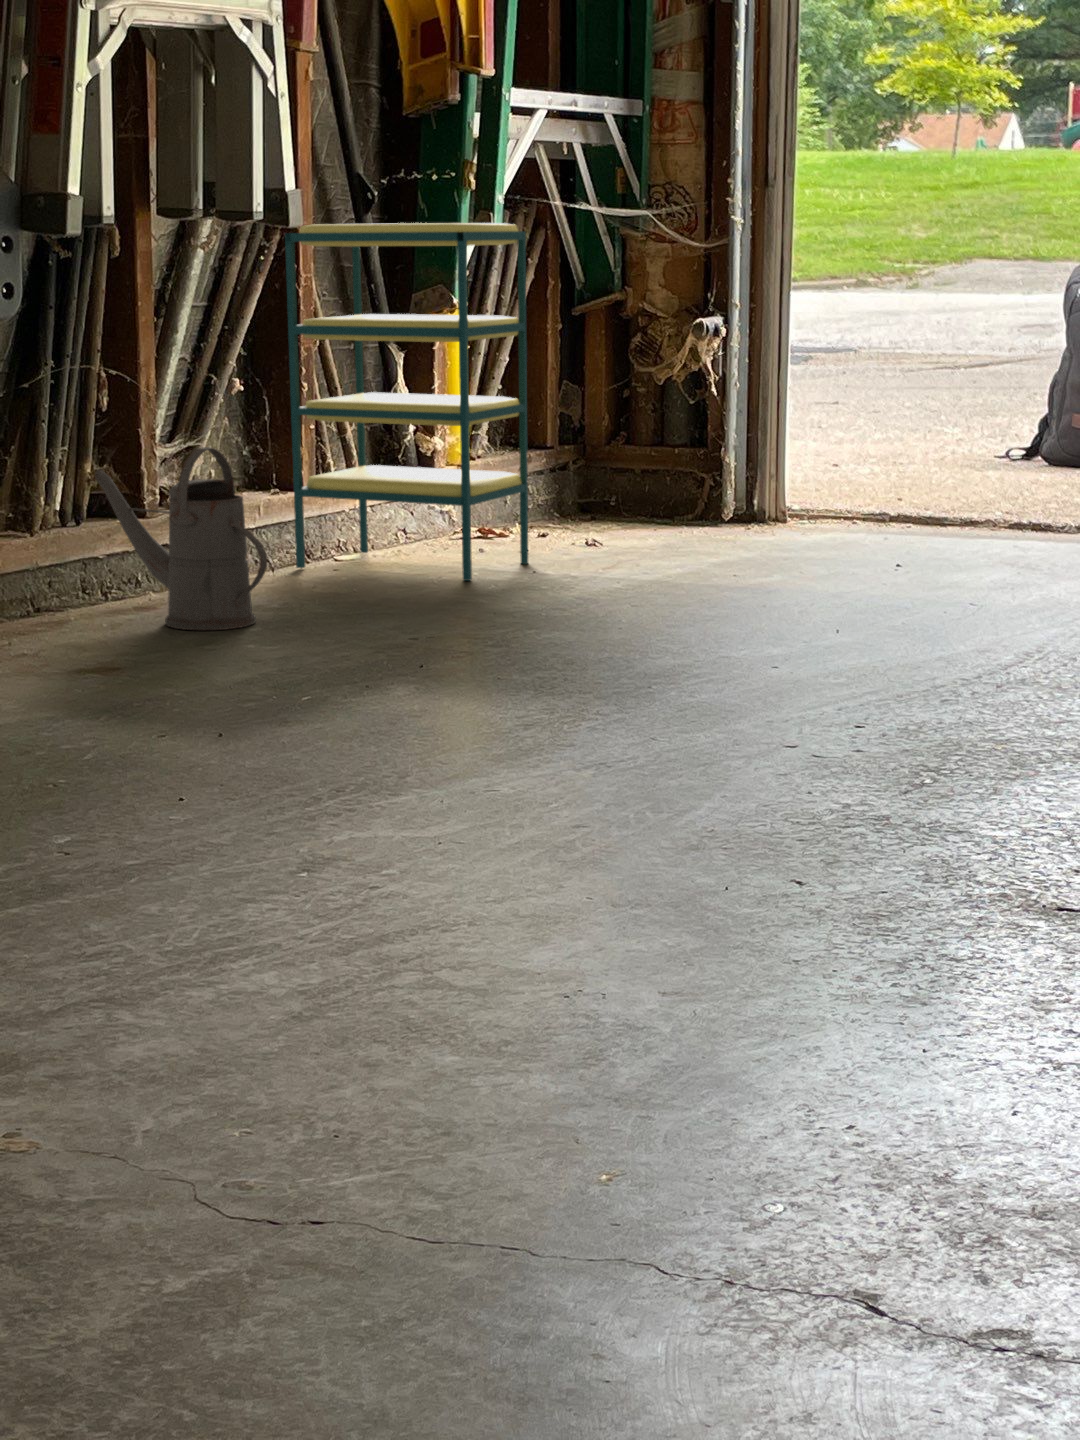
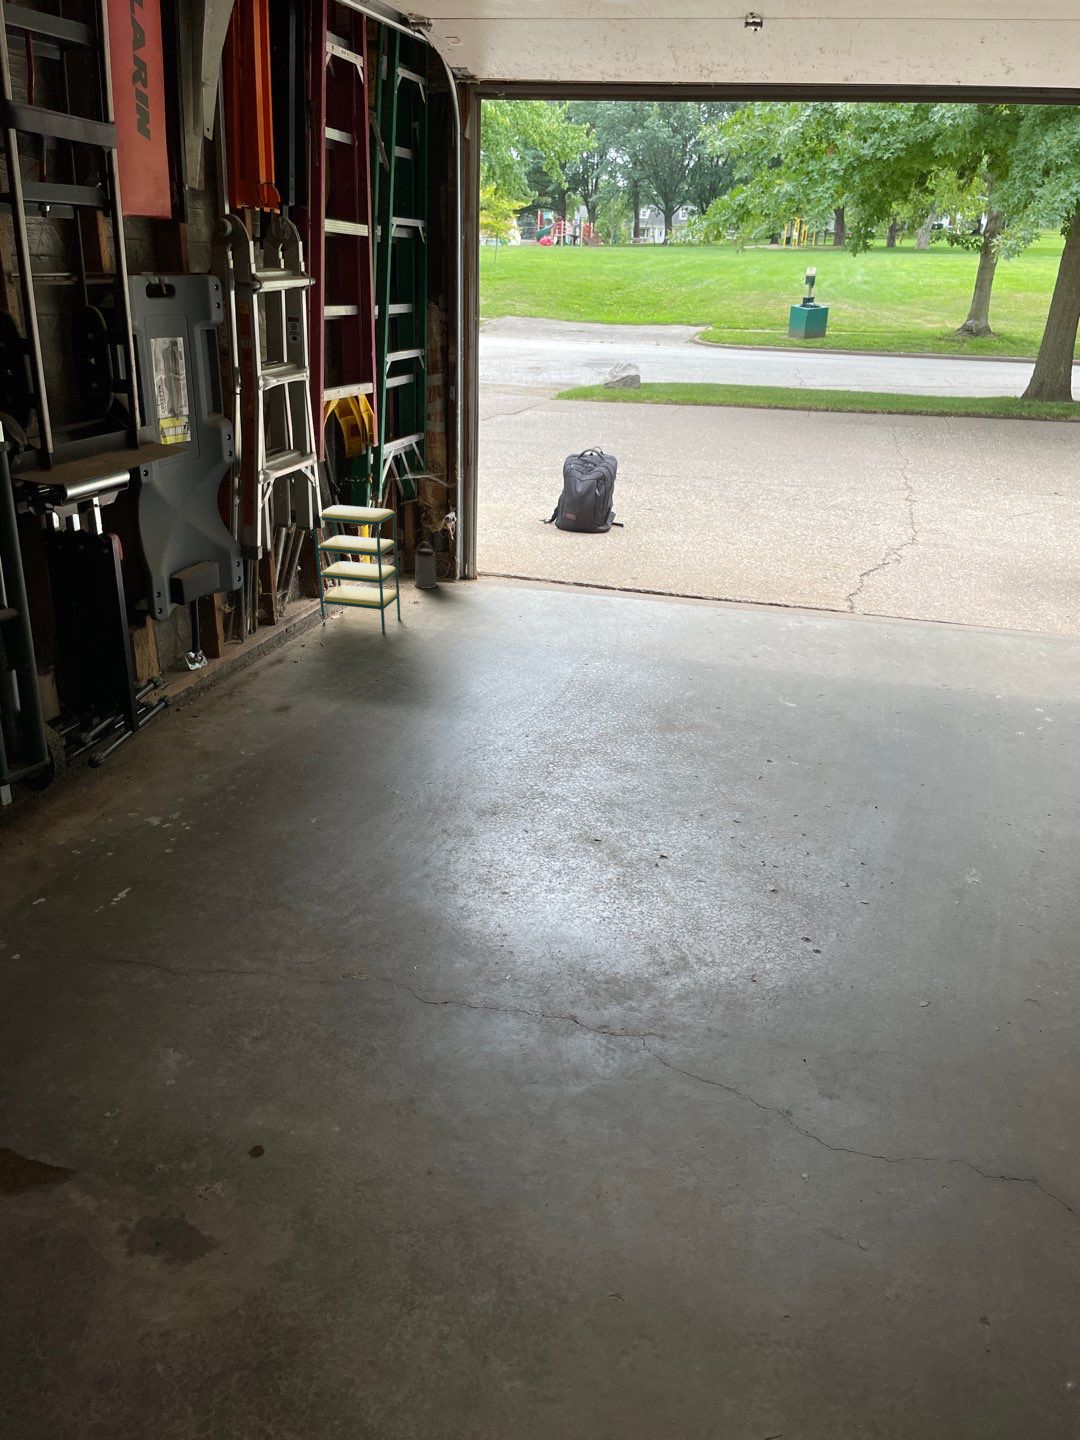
watering can: present [95,447,267,630] -> present [415,543,437,589]

